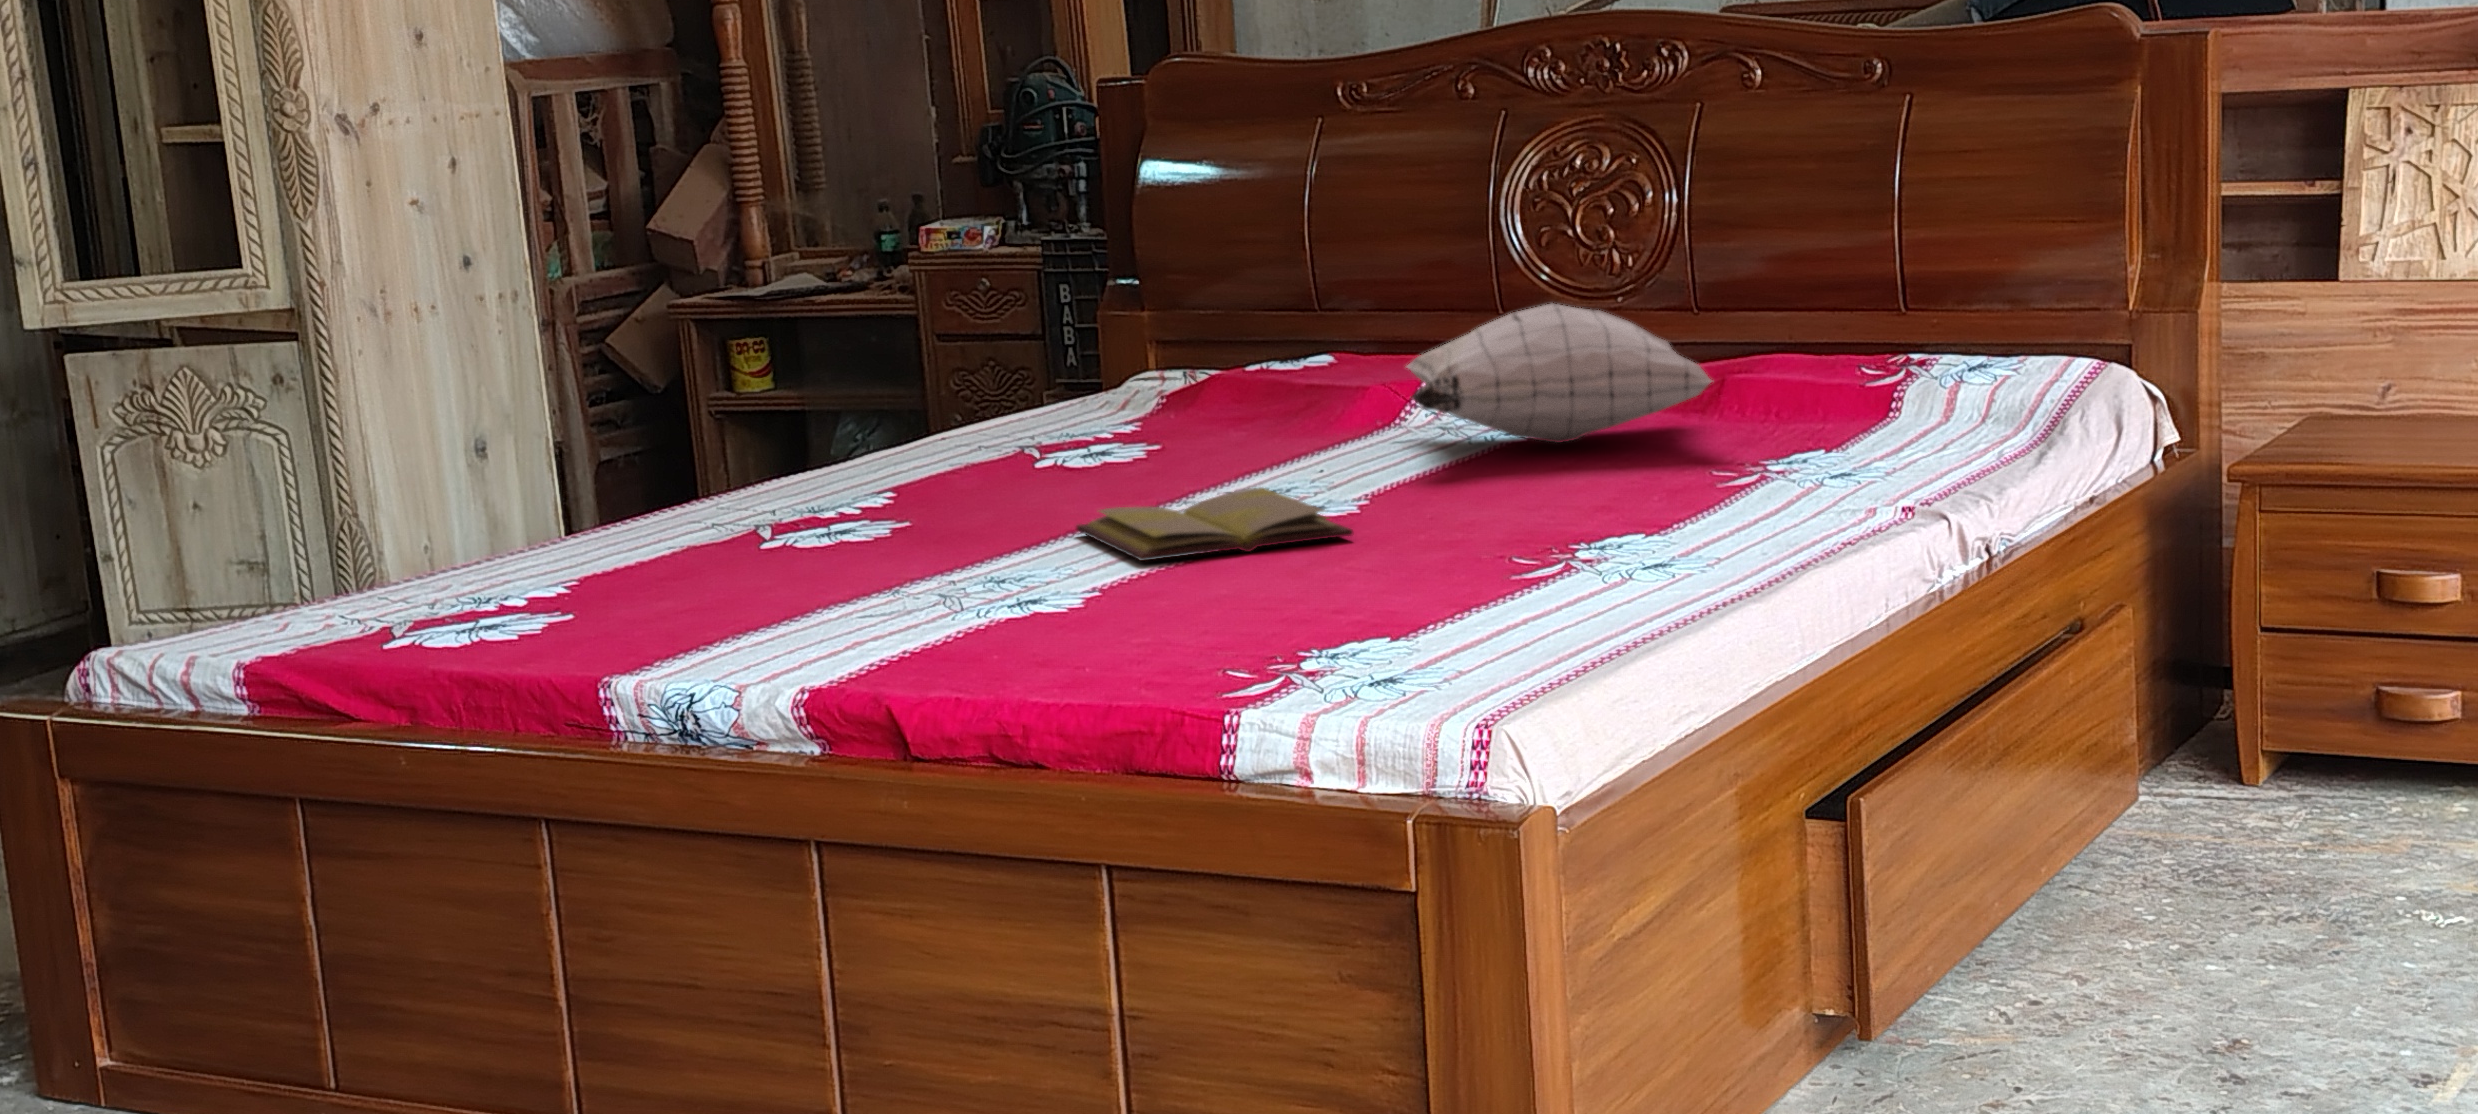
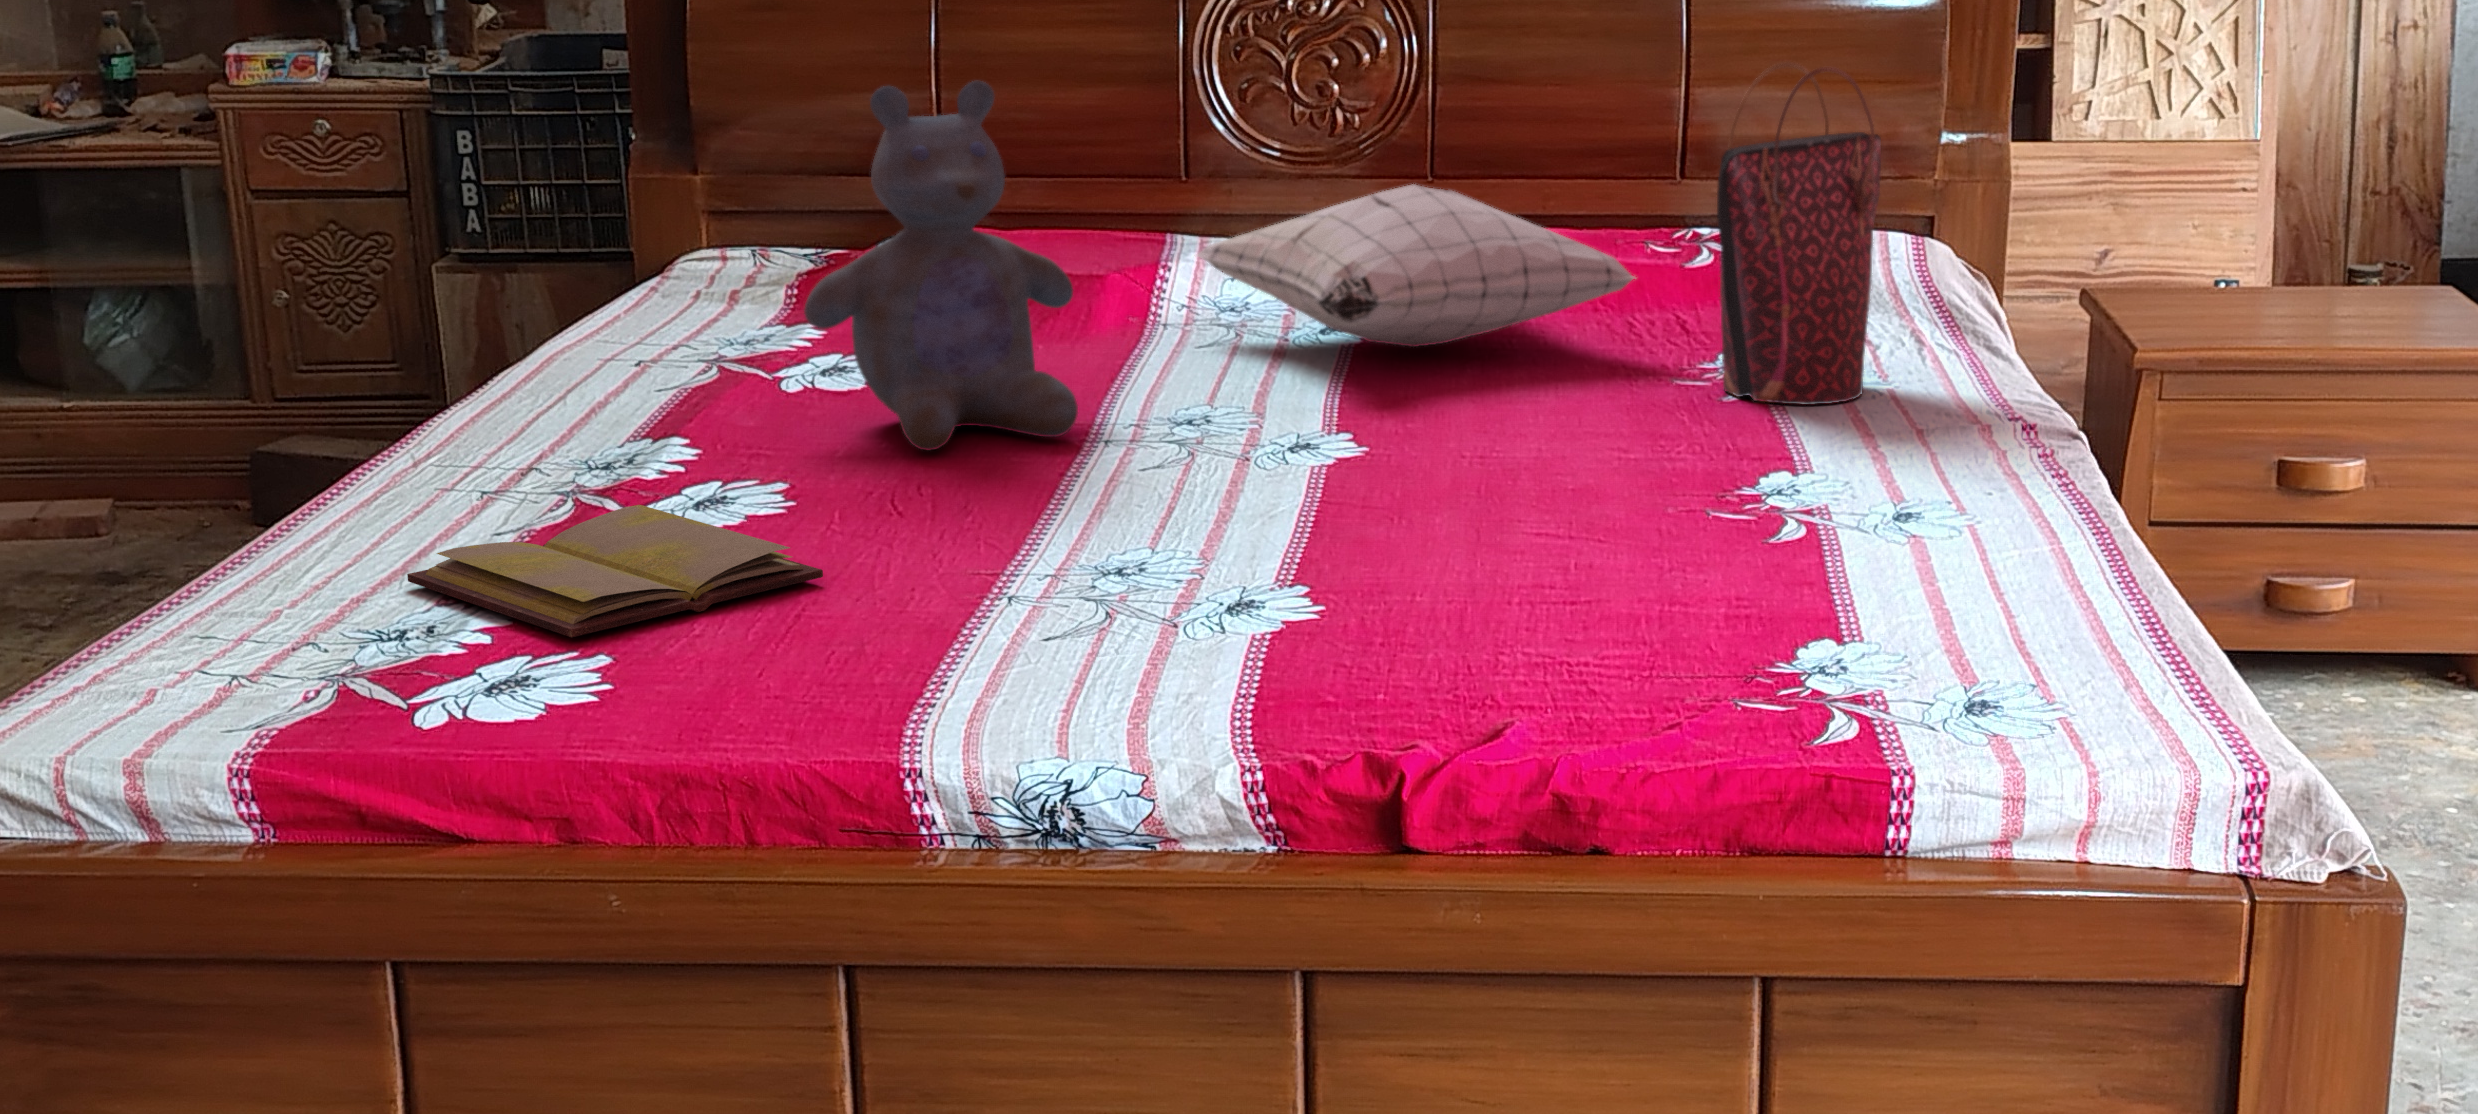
handbag: none [1696,188,1884,486] -> present [1717,62,1881,405]
stuffed bear: none [975,211,1201,501] -> present [804,81,1078,450]
diary: present [1077,488,1353,561] -> present [407,505,823,637]

